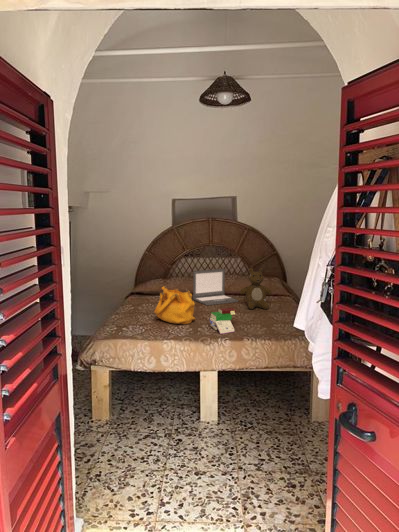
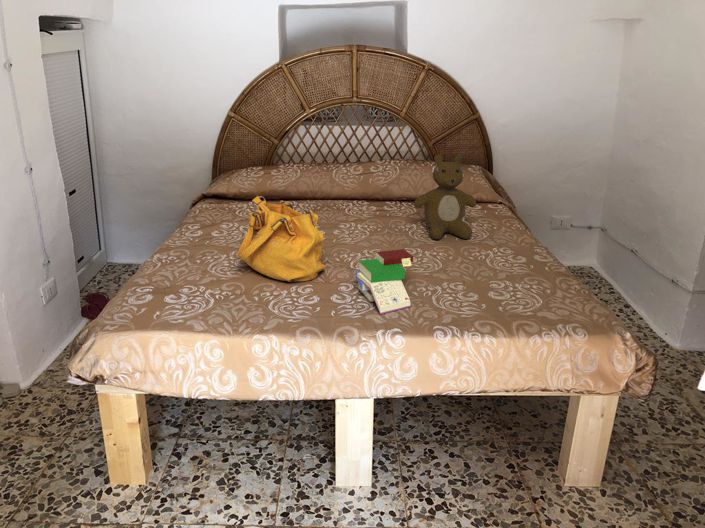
laptop: present [193,269,238,305] -> none [320,151,409,227]

